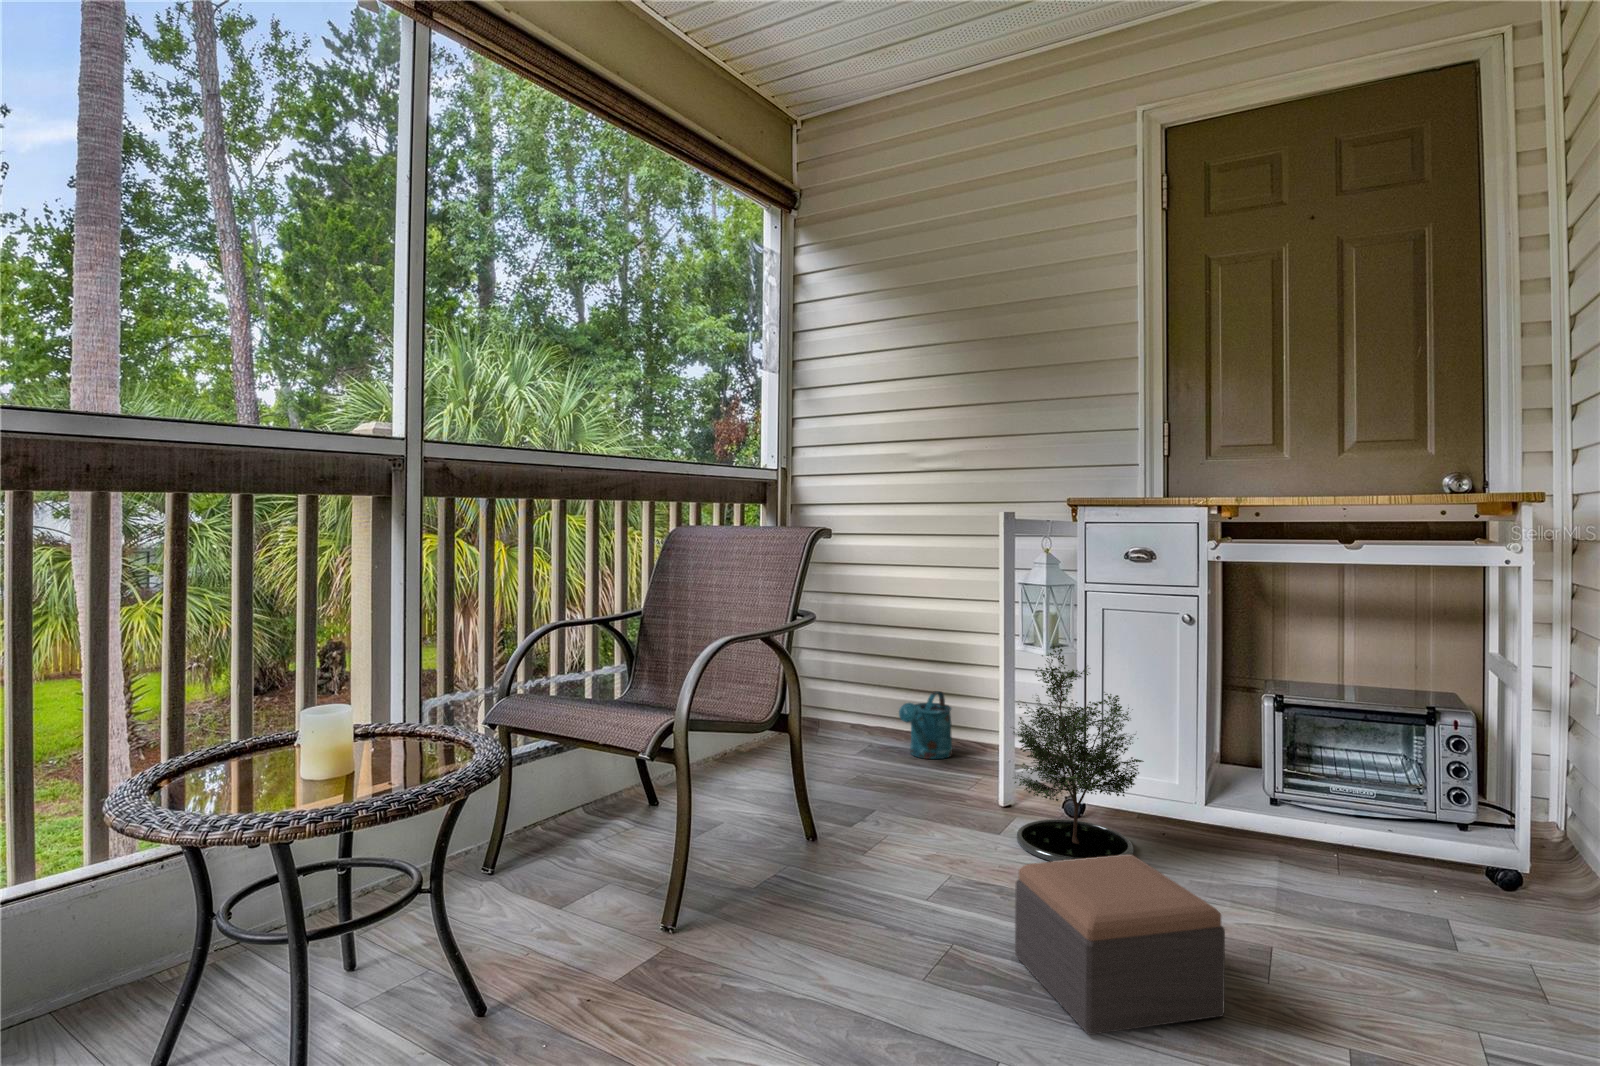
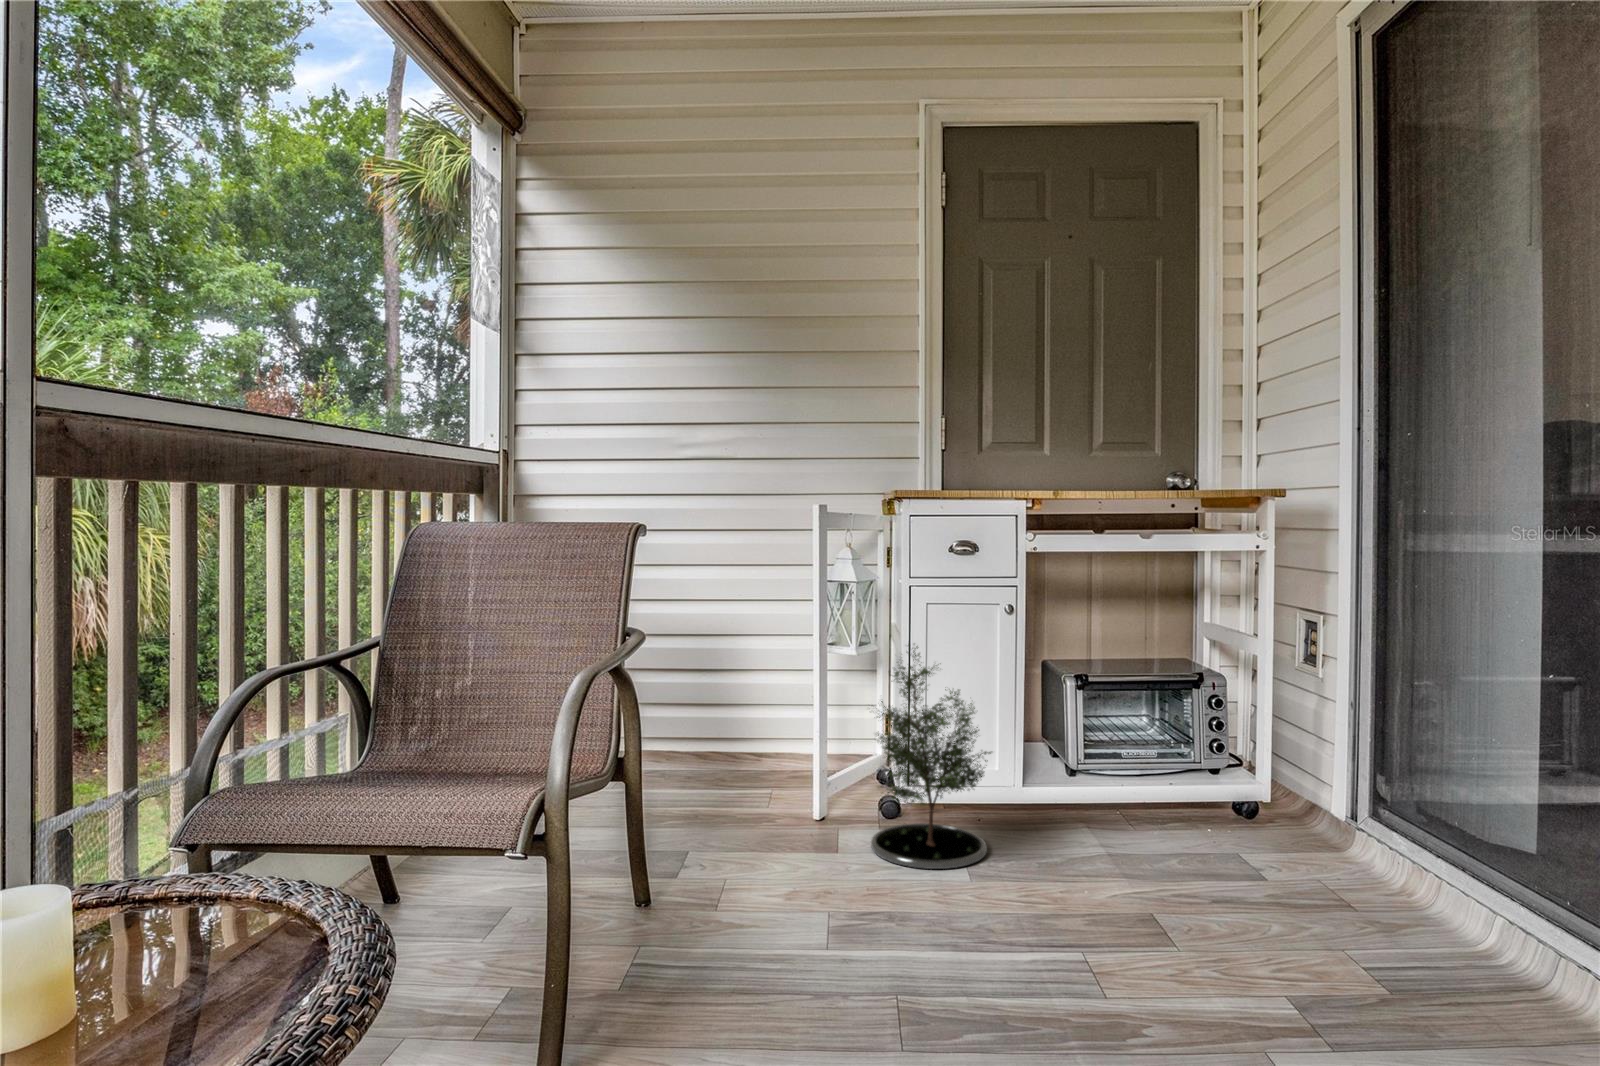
watering can: present [899,691,953,759] -> none [687,706,735,783]
footstool: present [1015,855,1225,1035] -> none [977,844,1183,1031]

